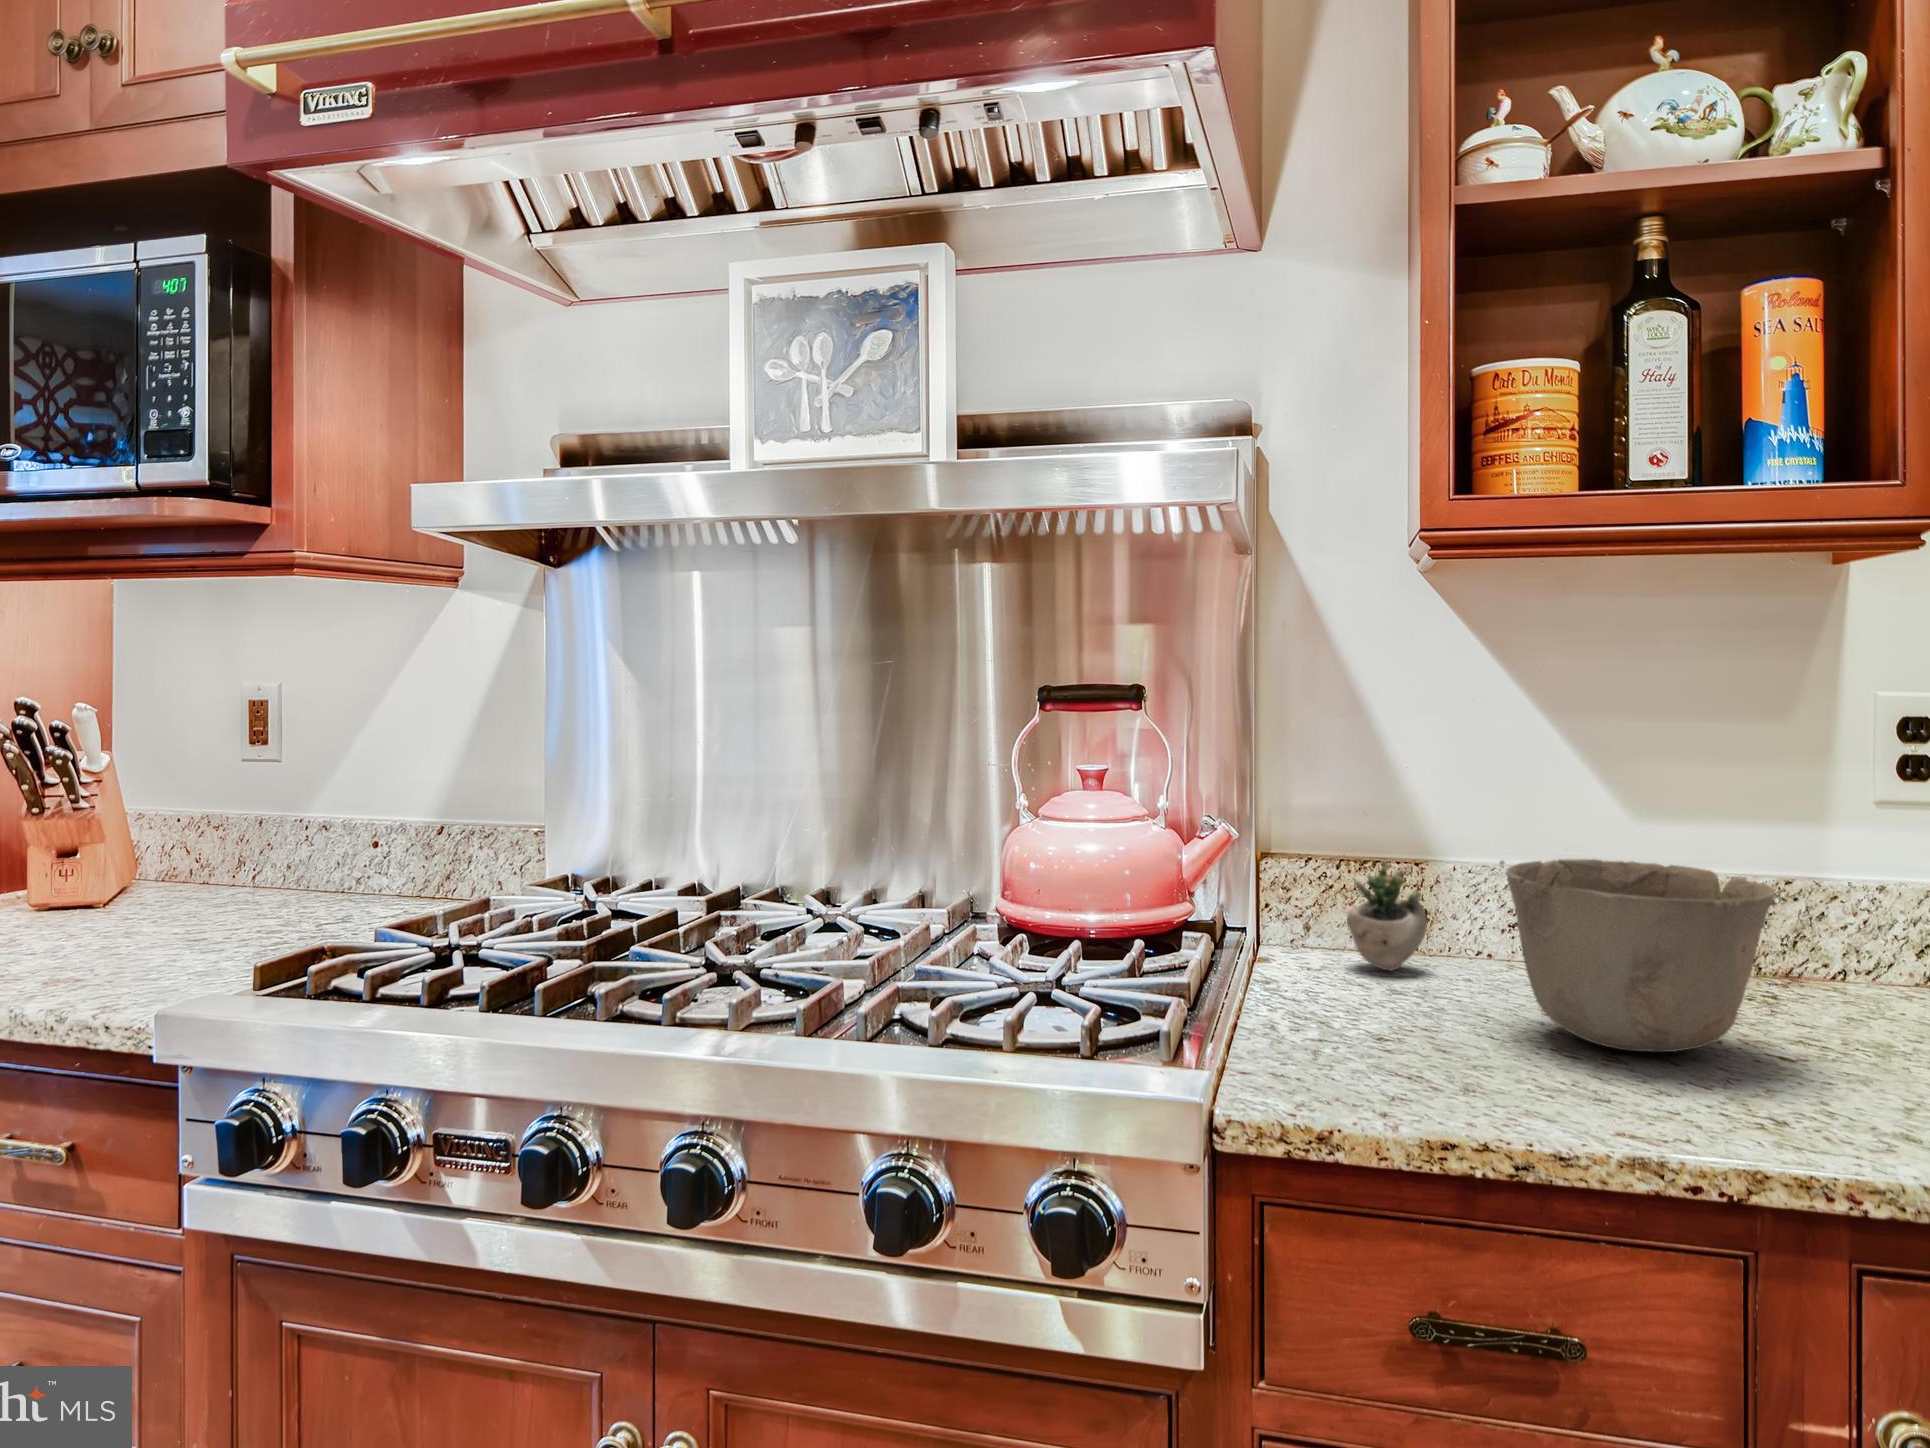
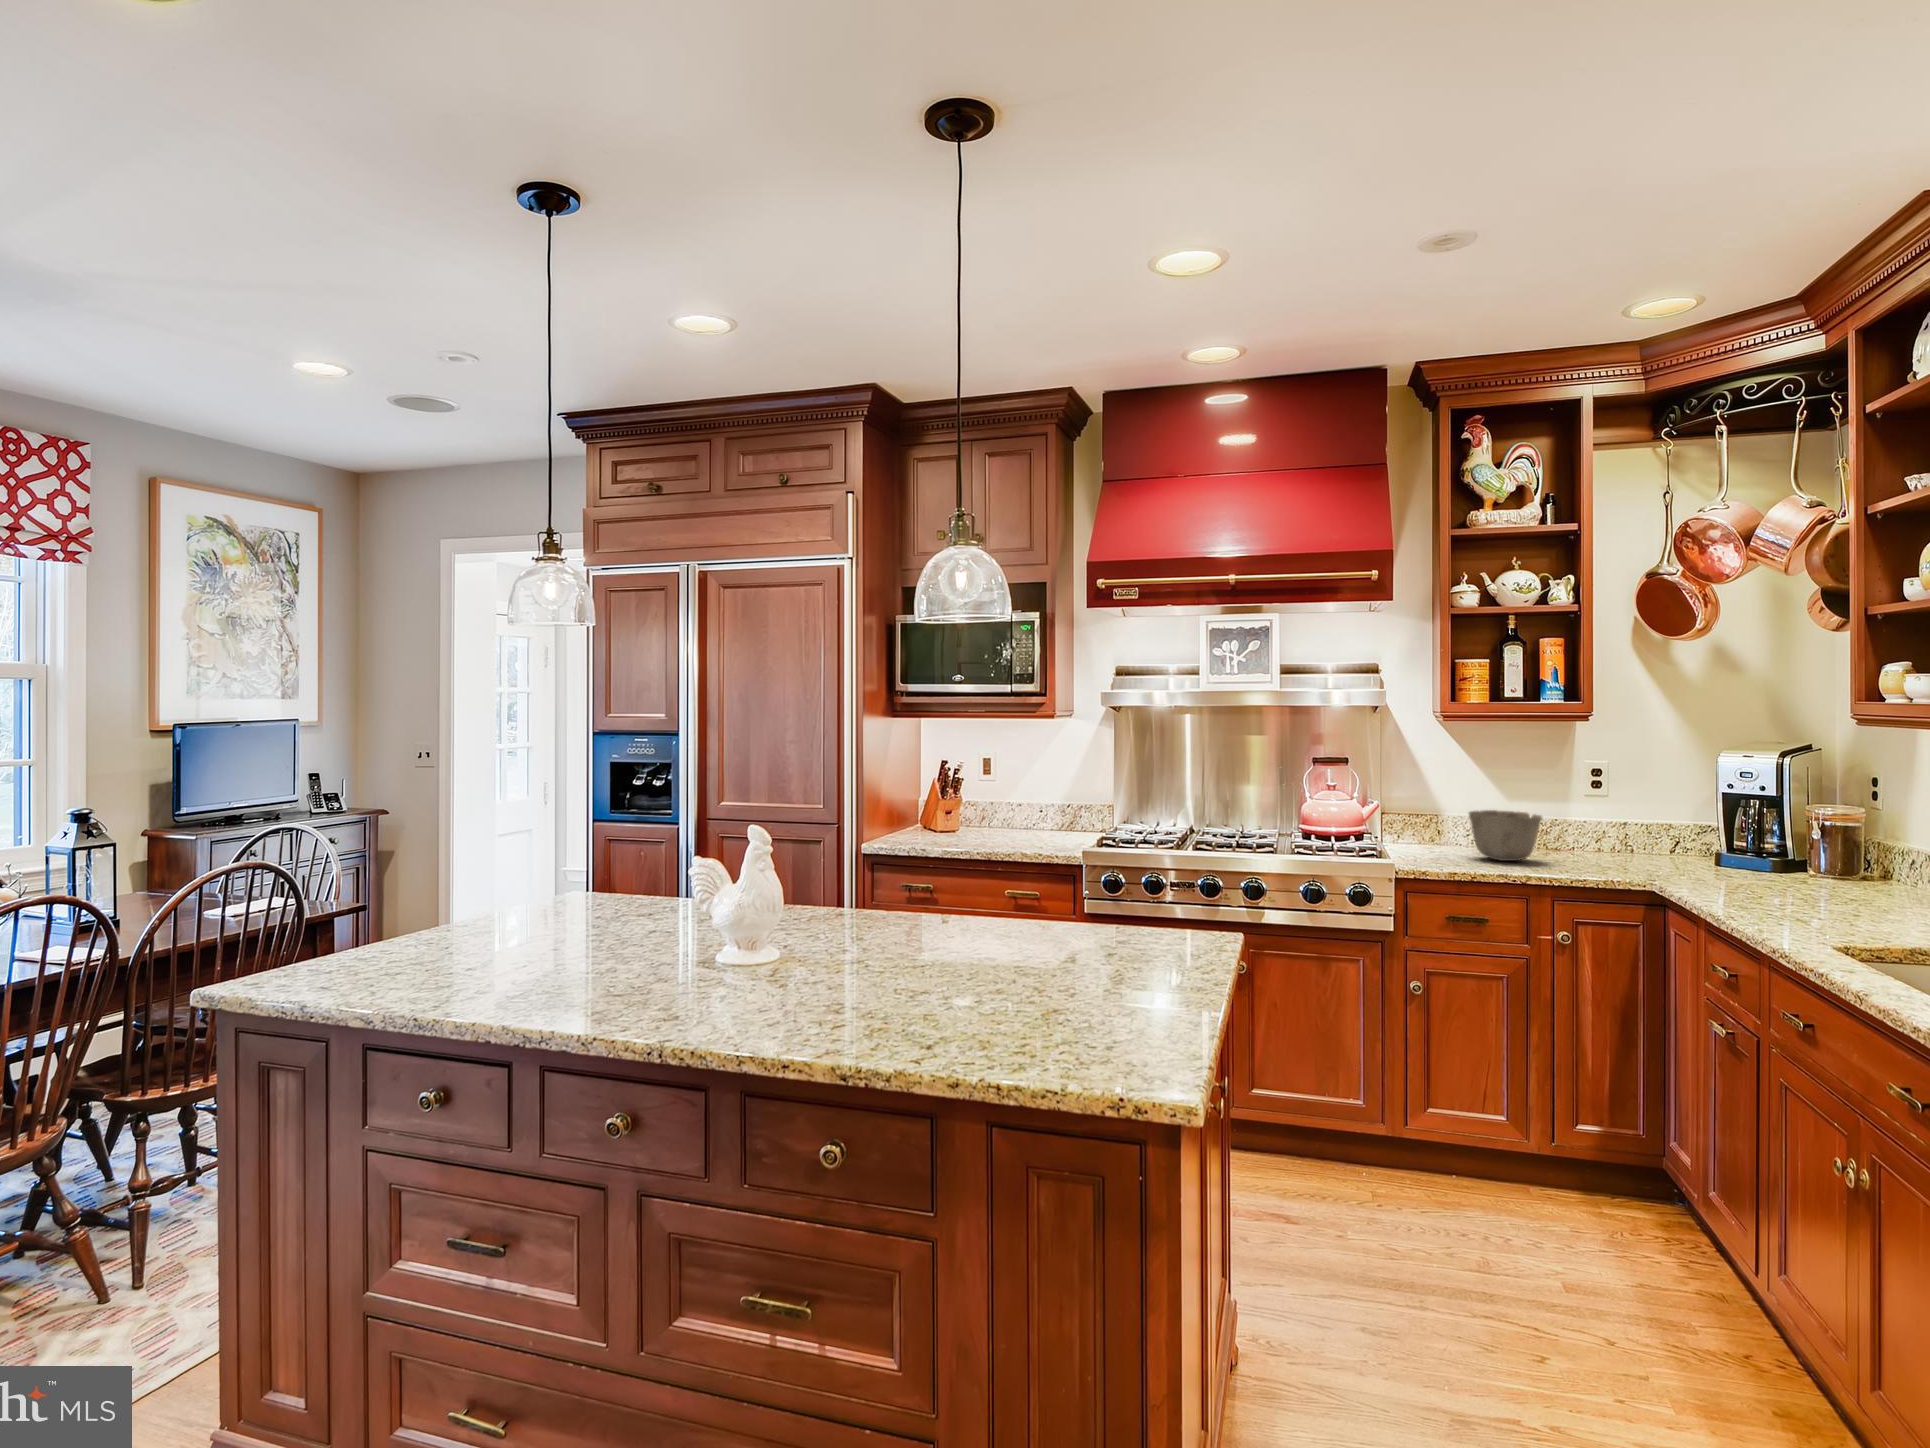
succulent plant: present [1347,860,1504,970] -> none [1416,812,1468,848]

